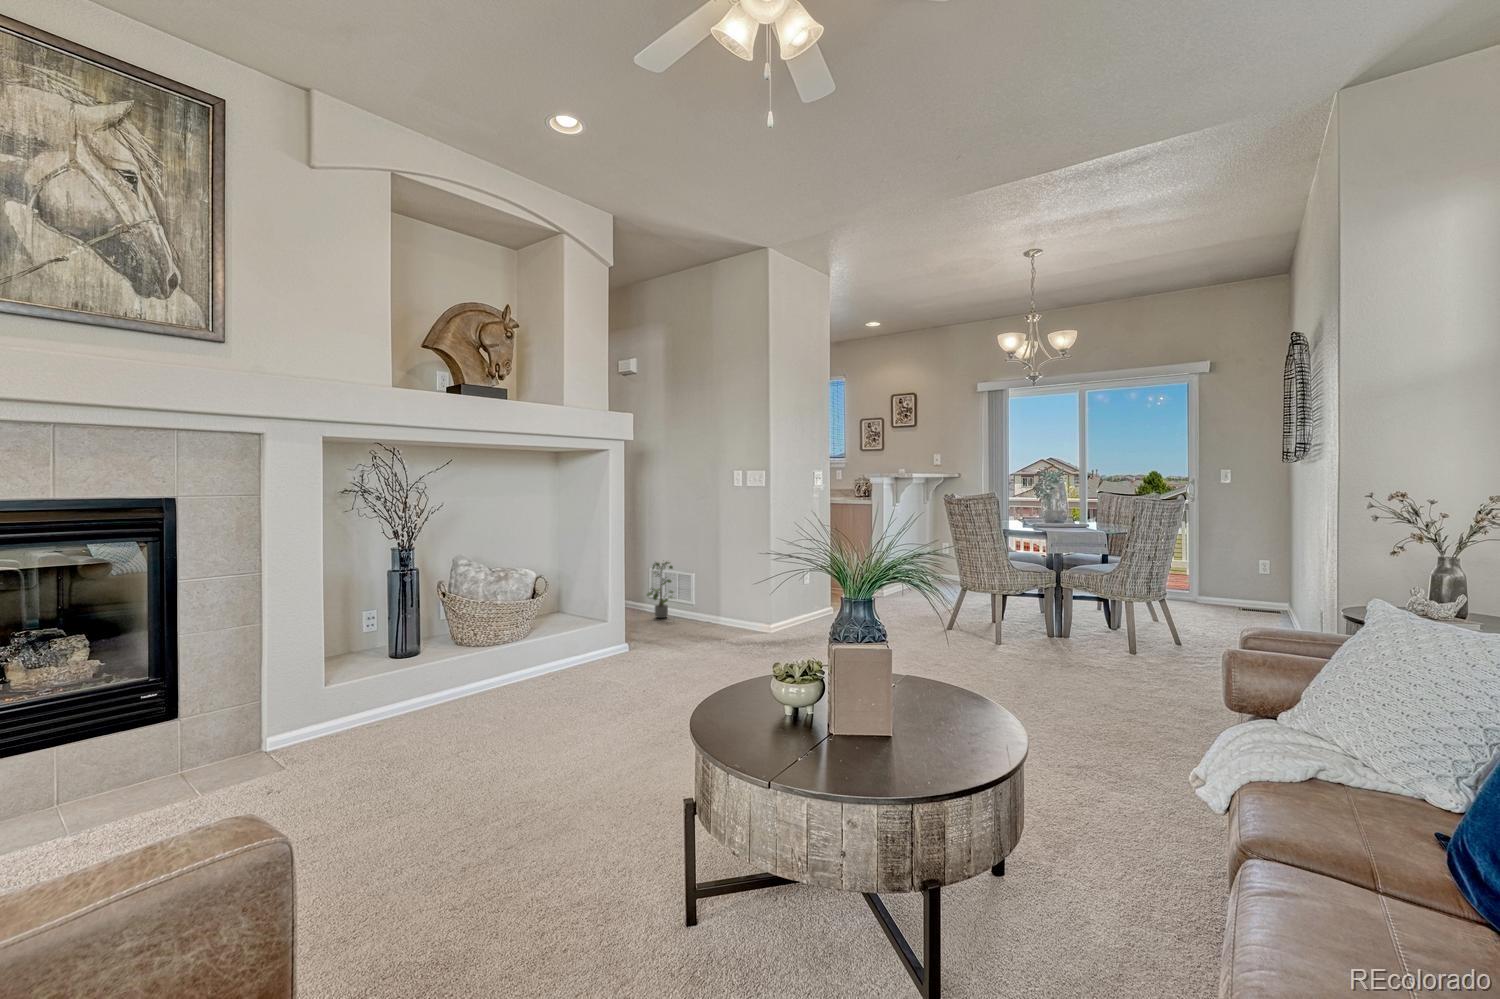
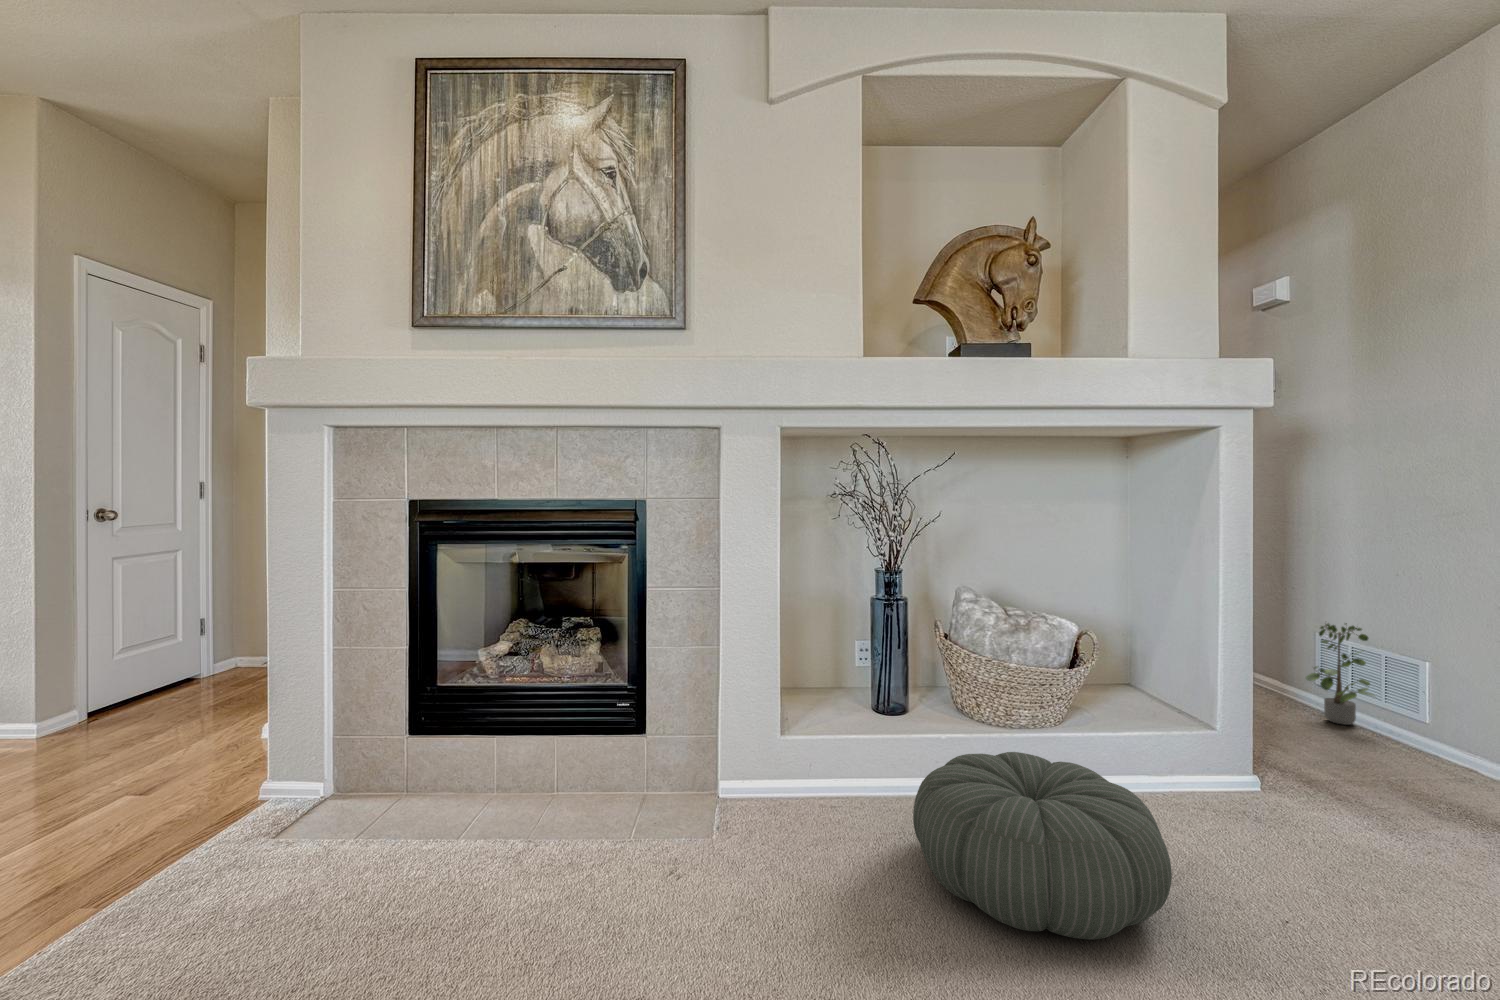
pouf: none [455,648,598,731] -> present [913,752,1172,939]

